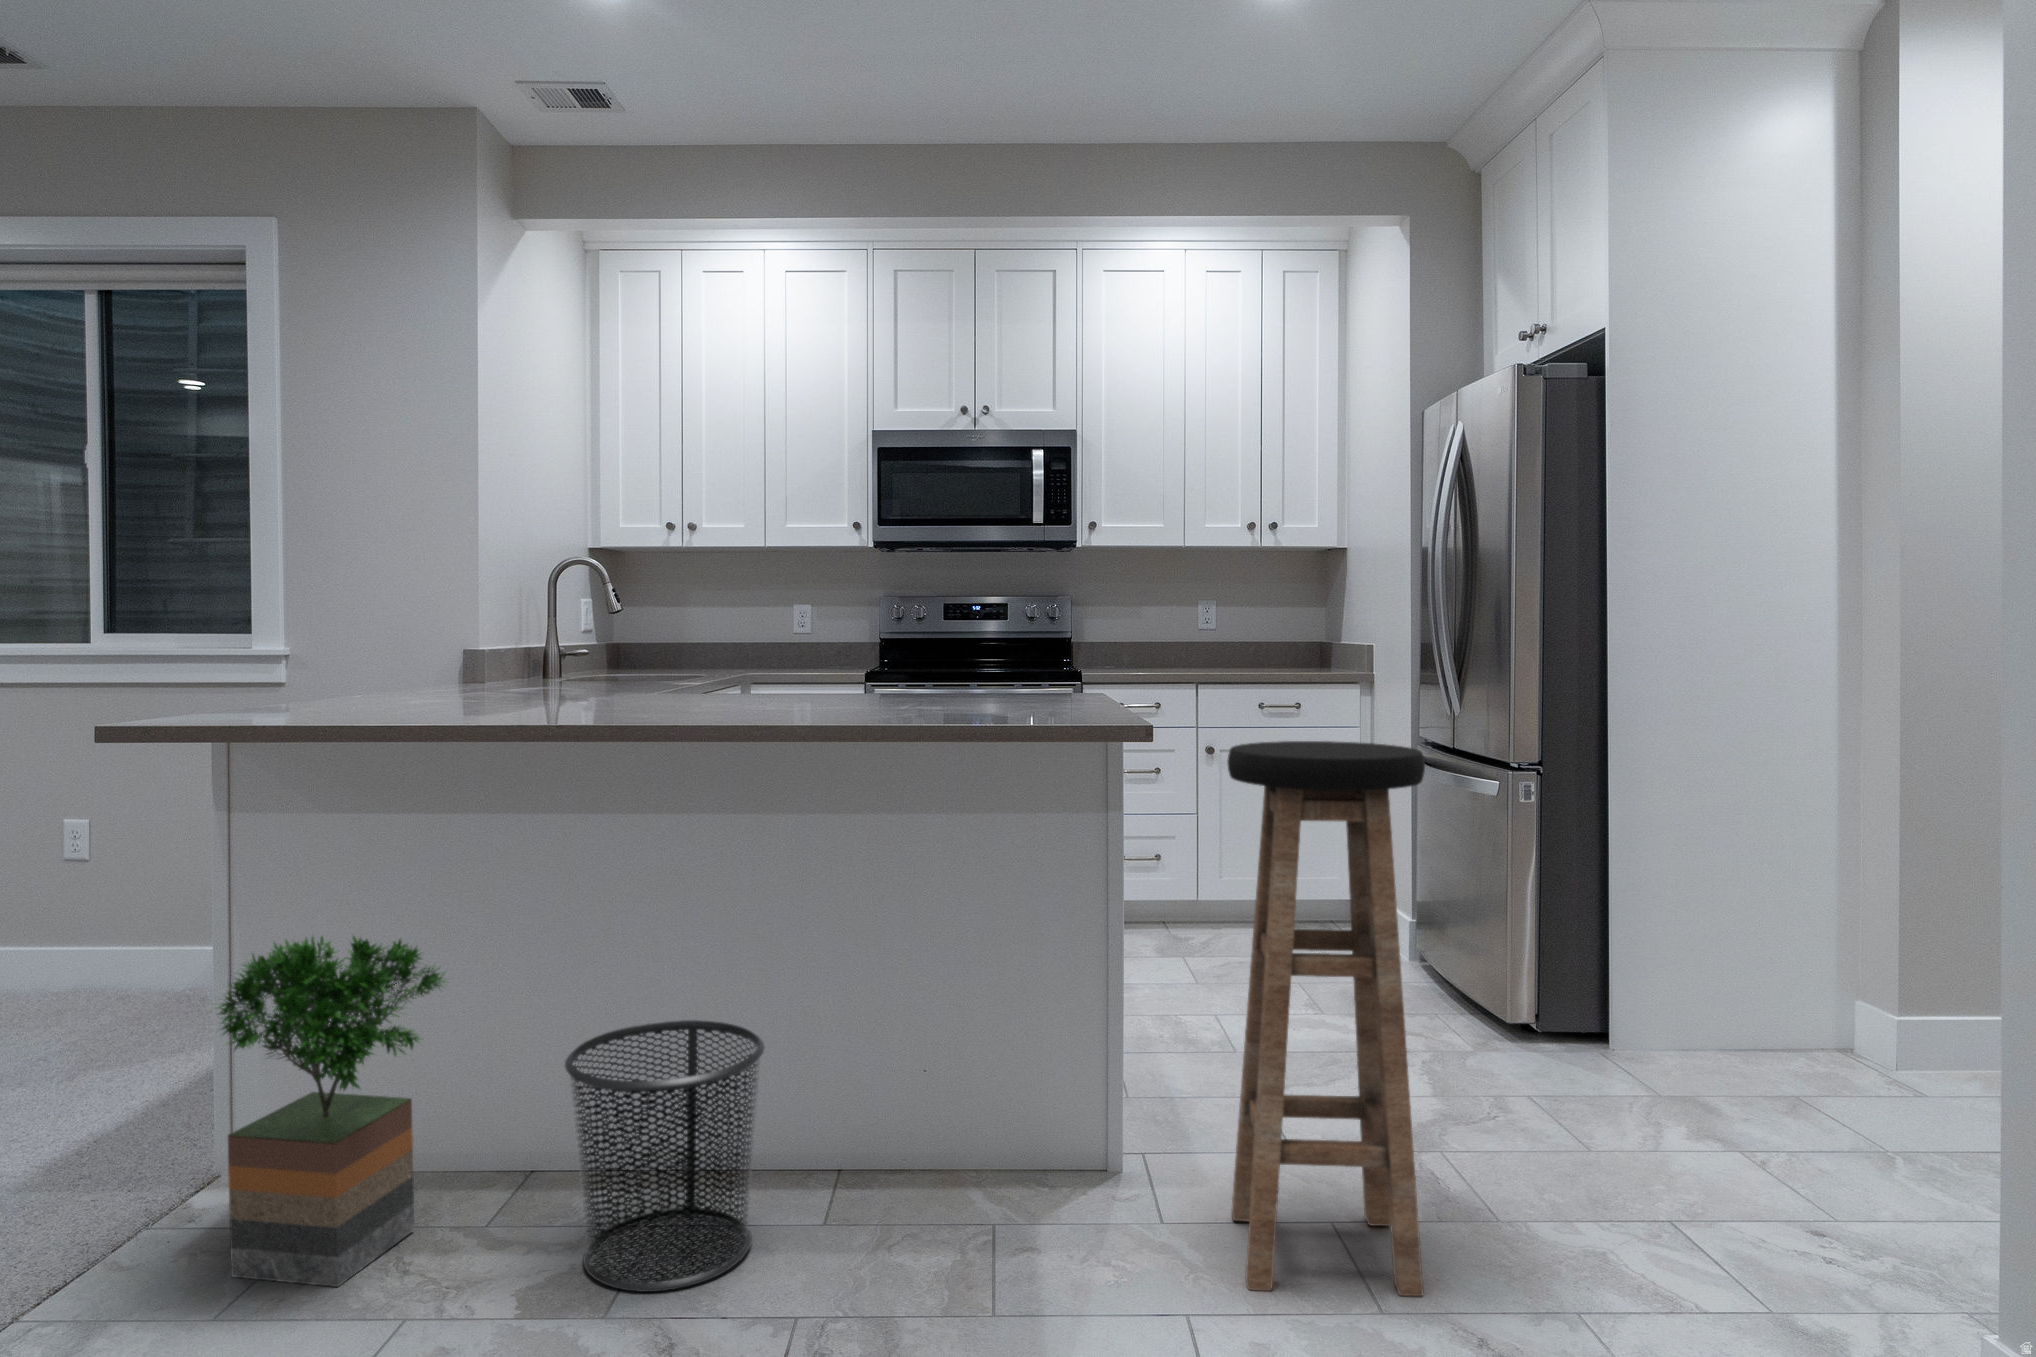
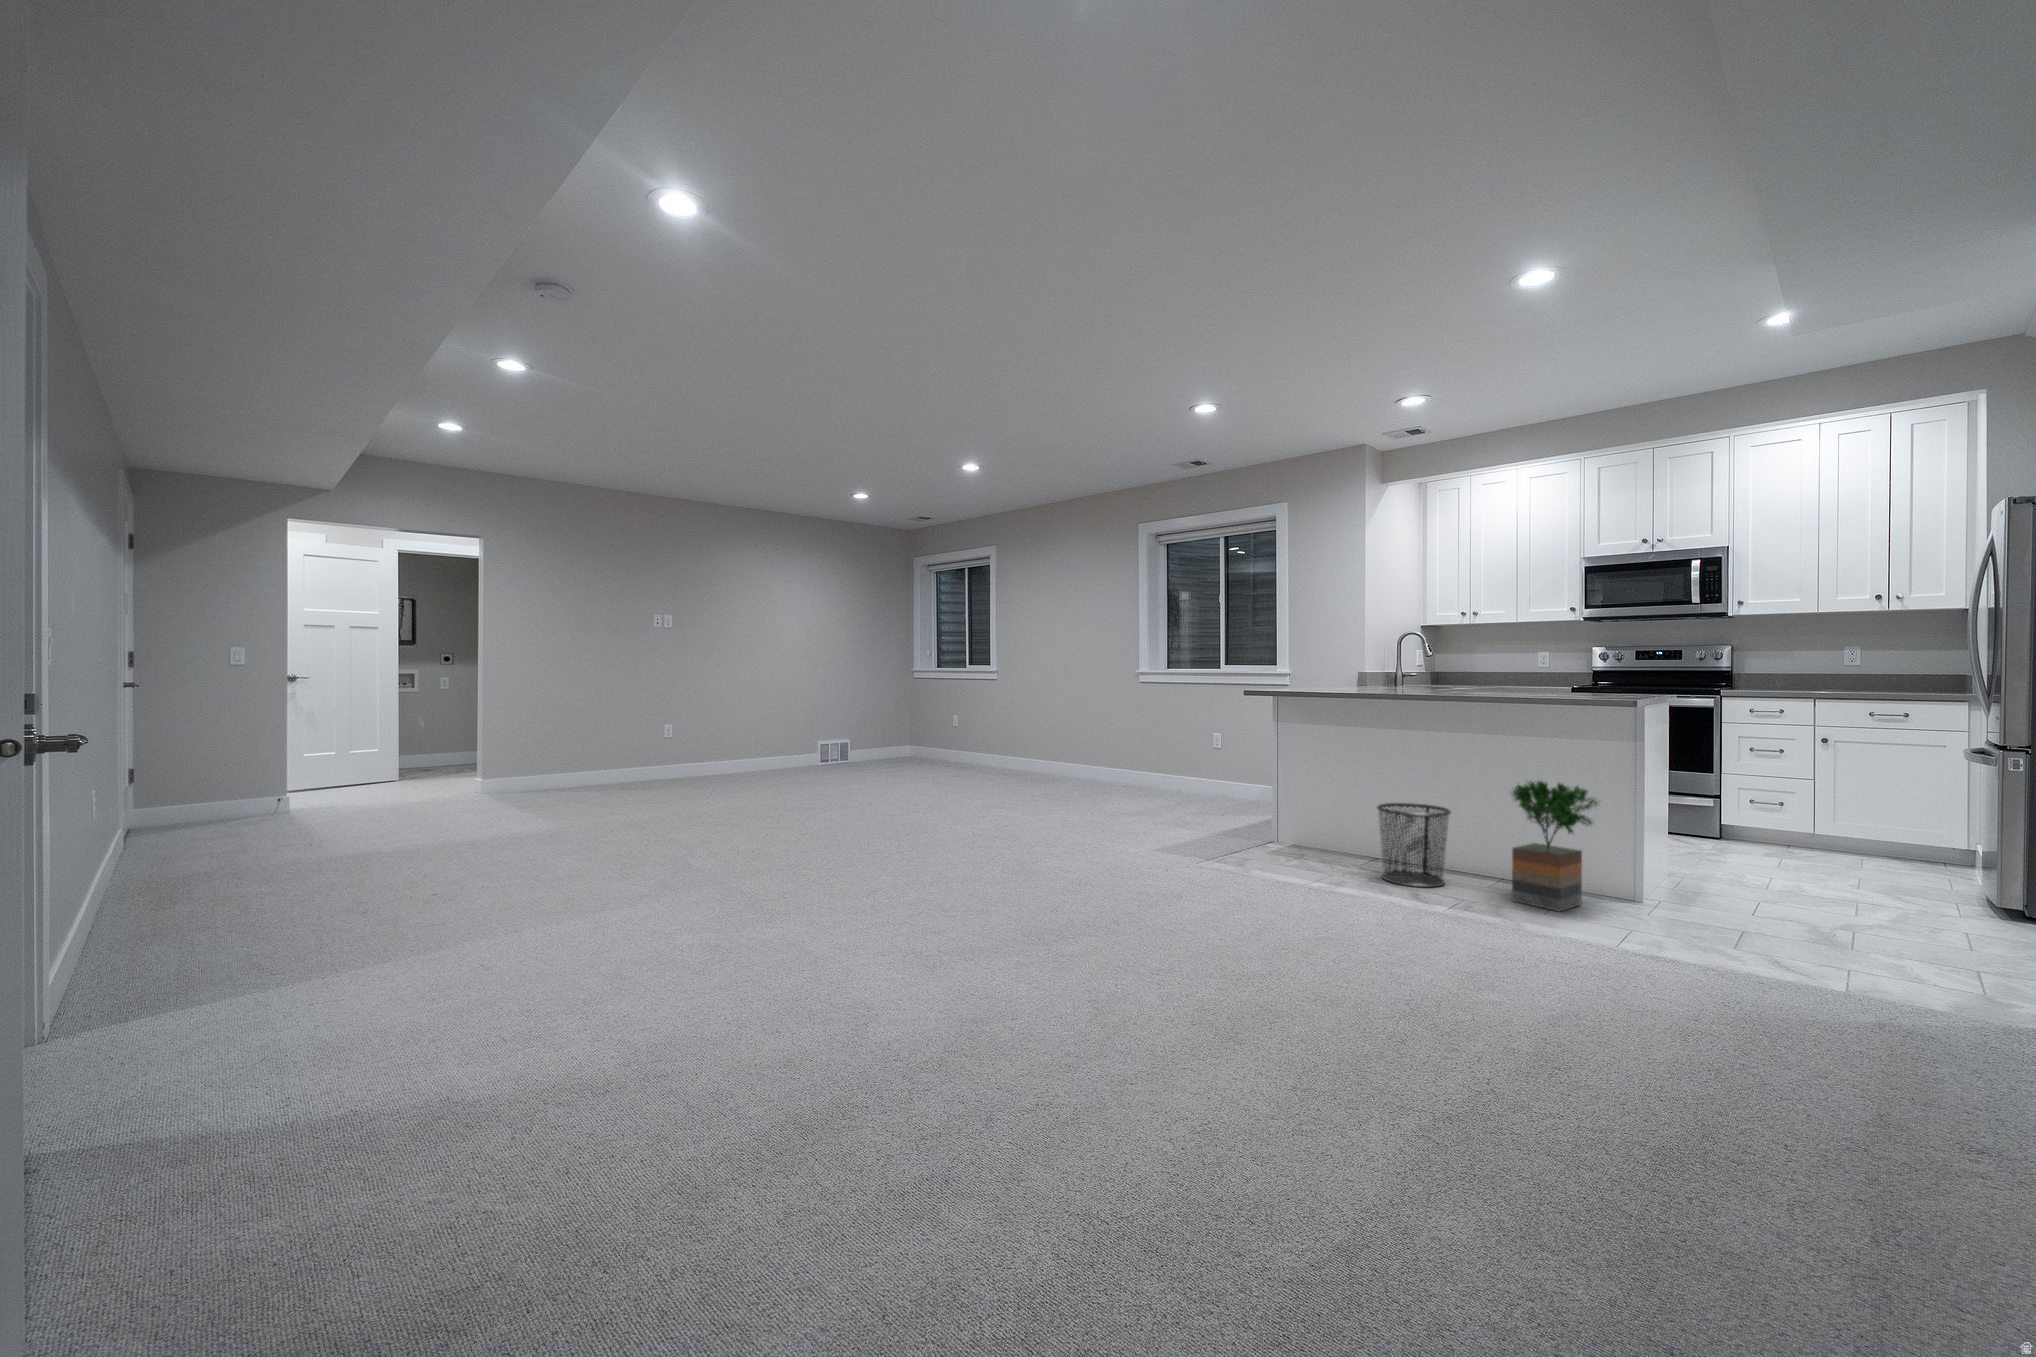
bar stool: present [1227,741,1425,1296] -> none [1654,709,1765,950]
potted tree: present [217,936,445,1287] -> present [1512,781,1598,911]

